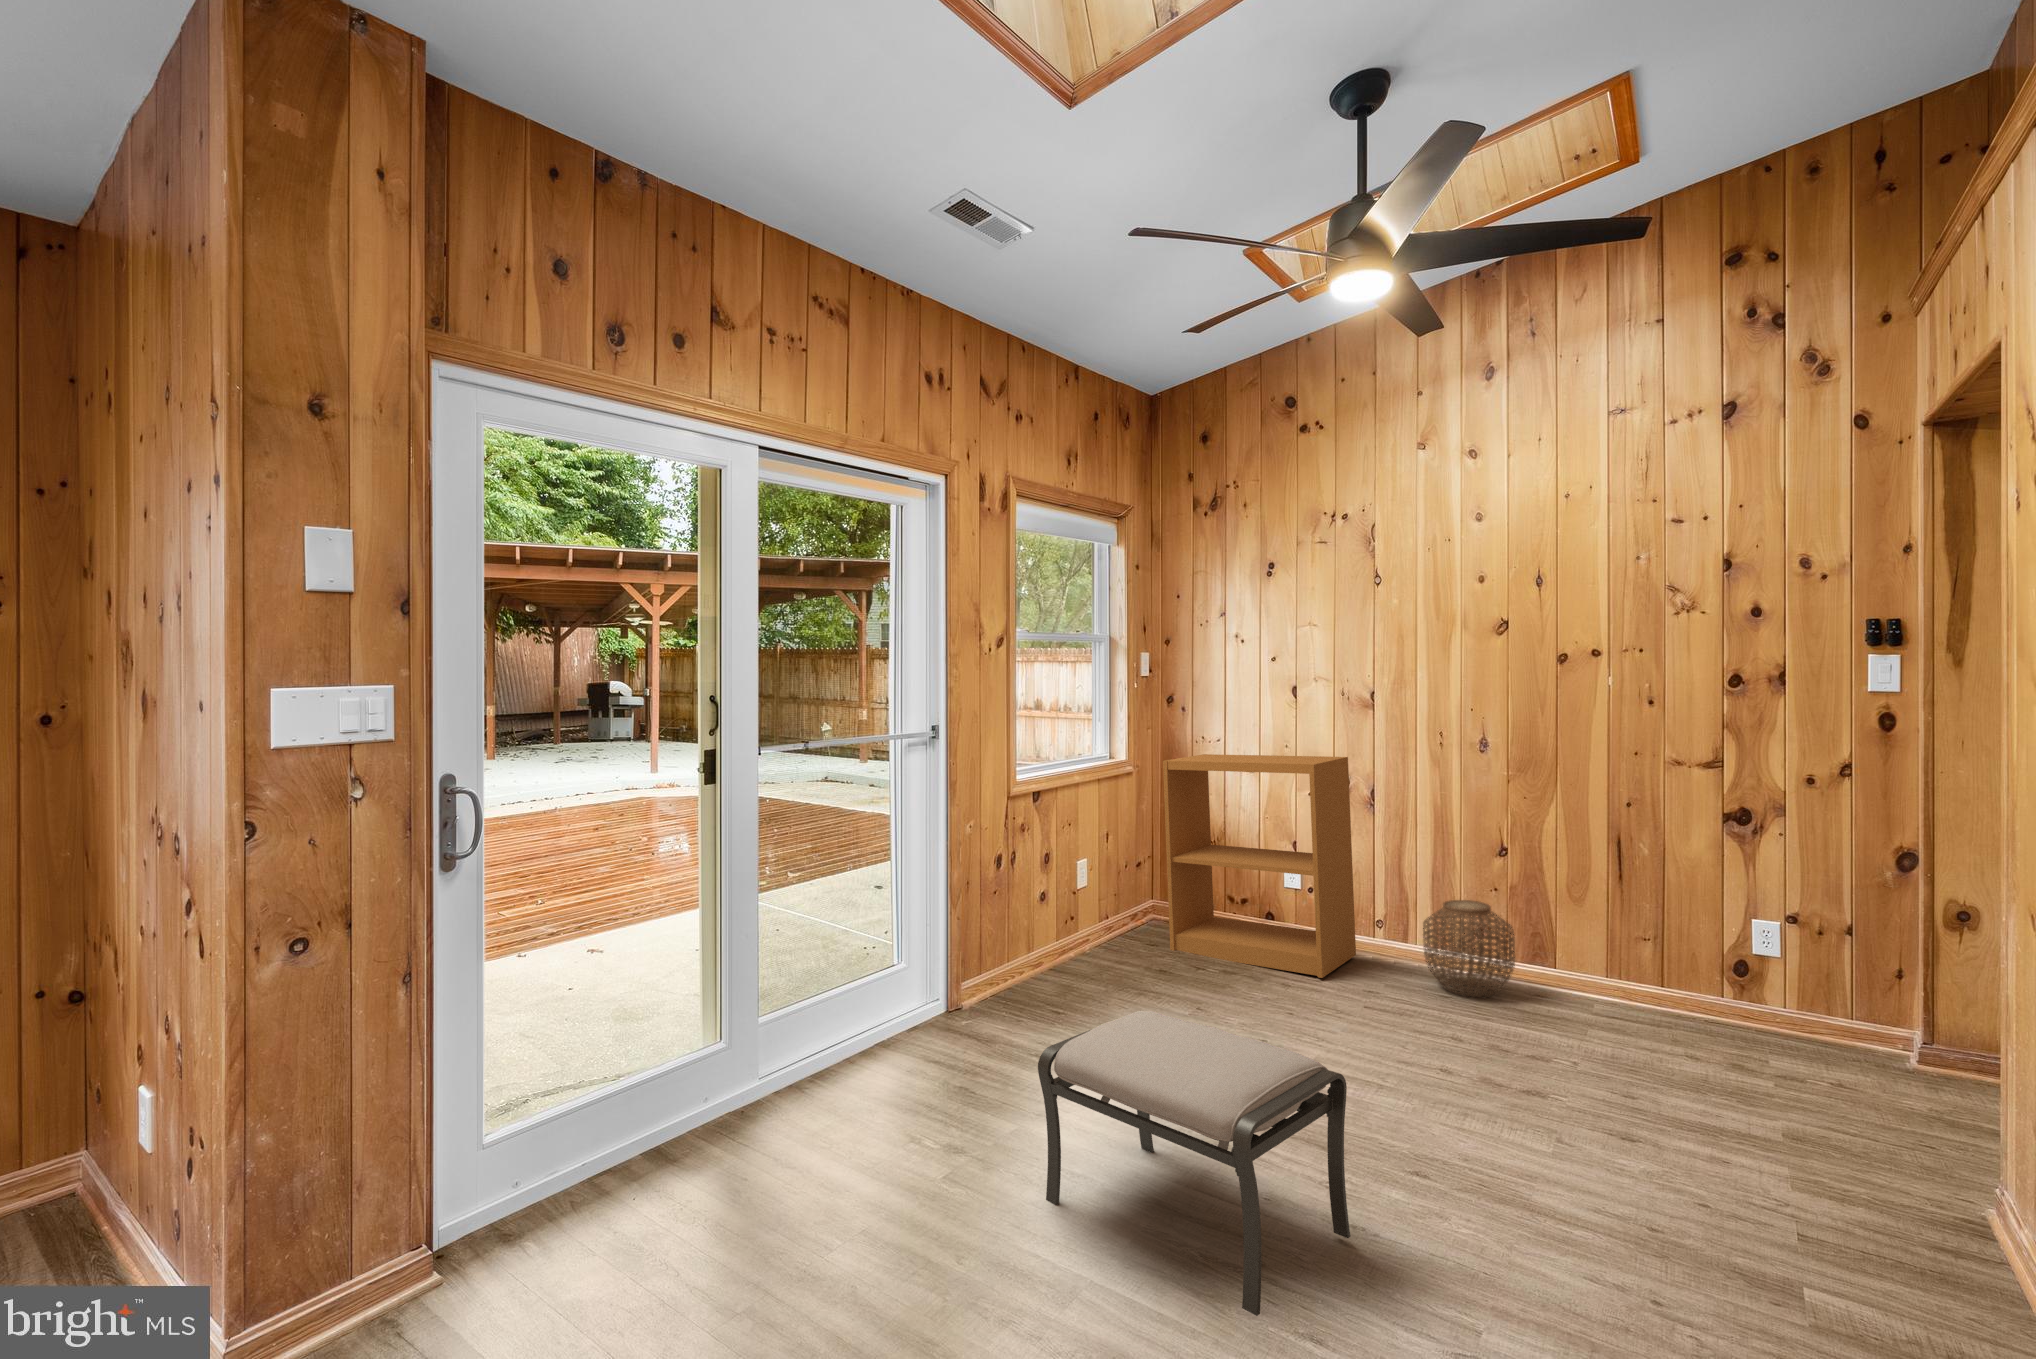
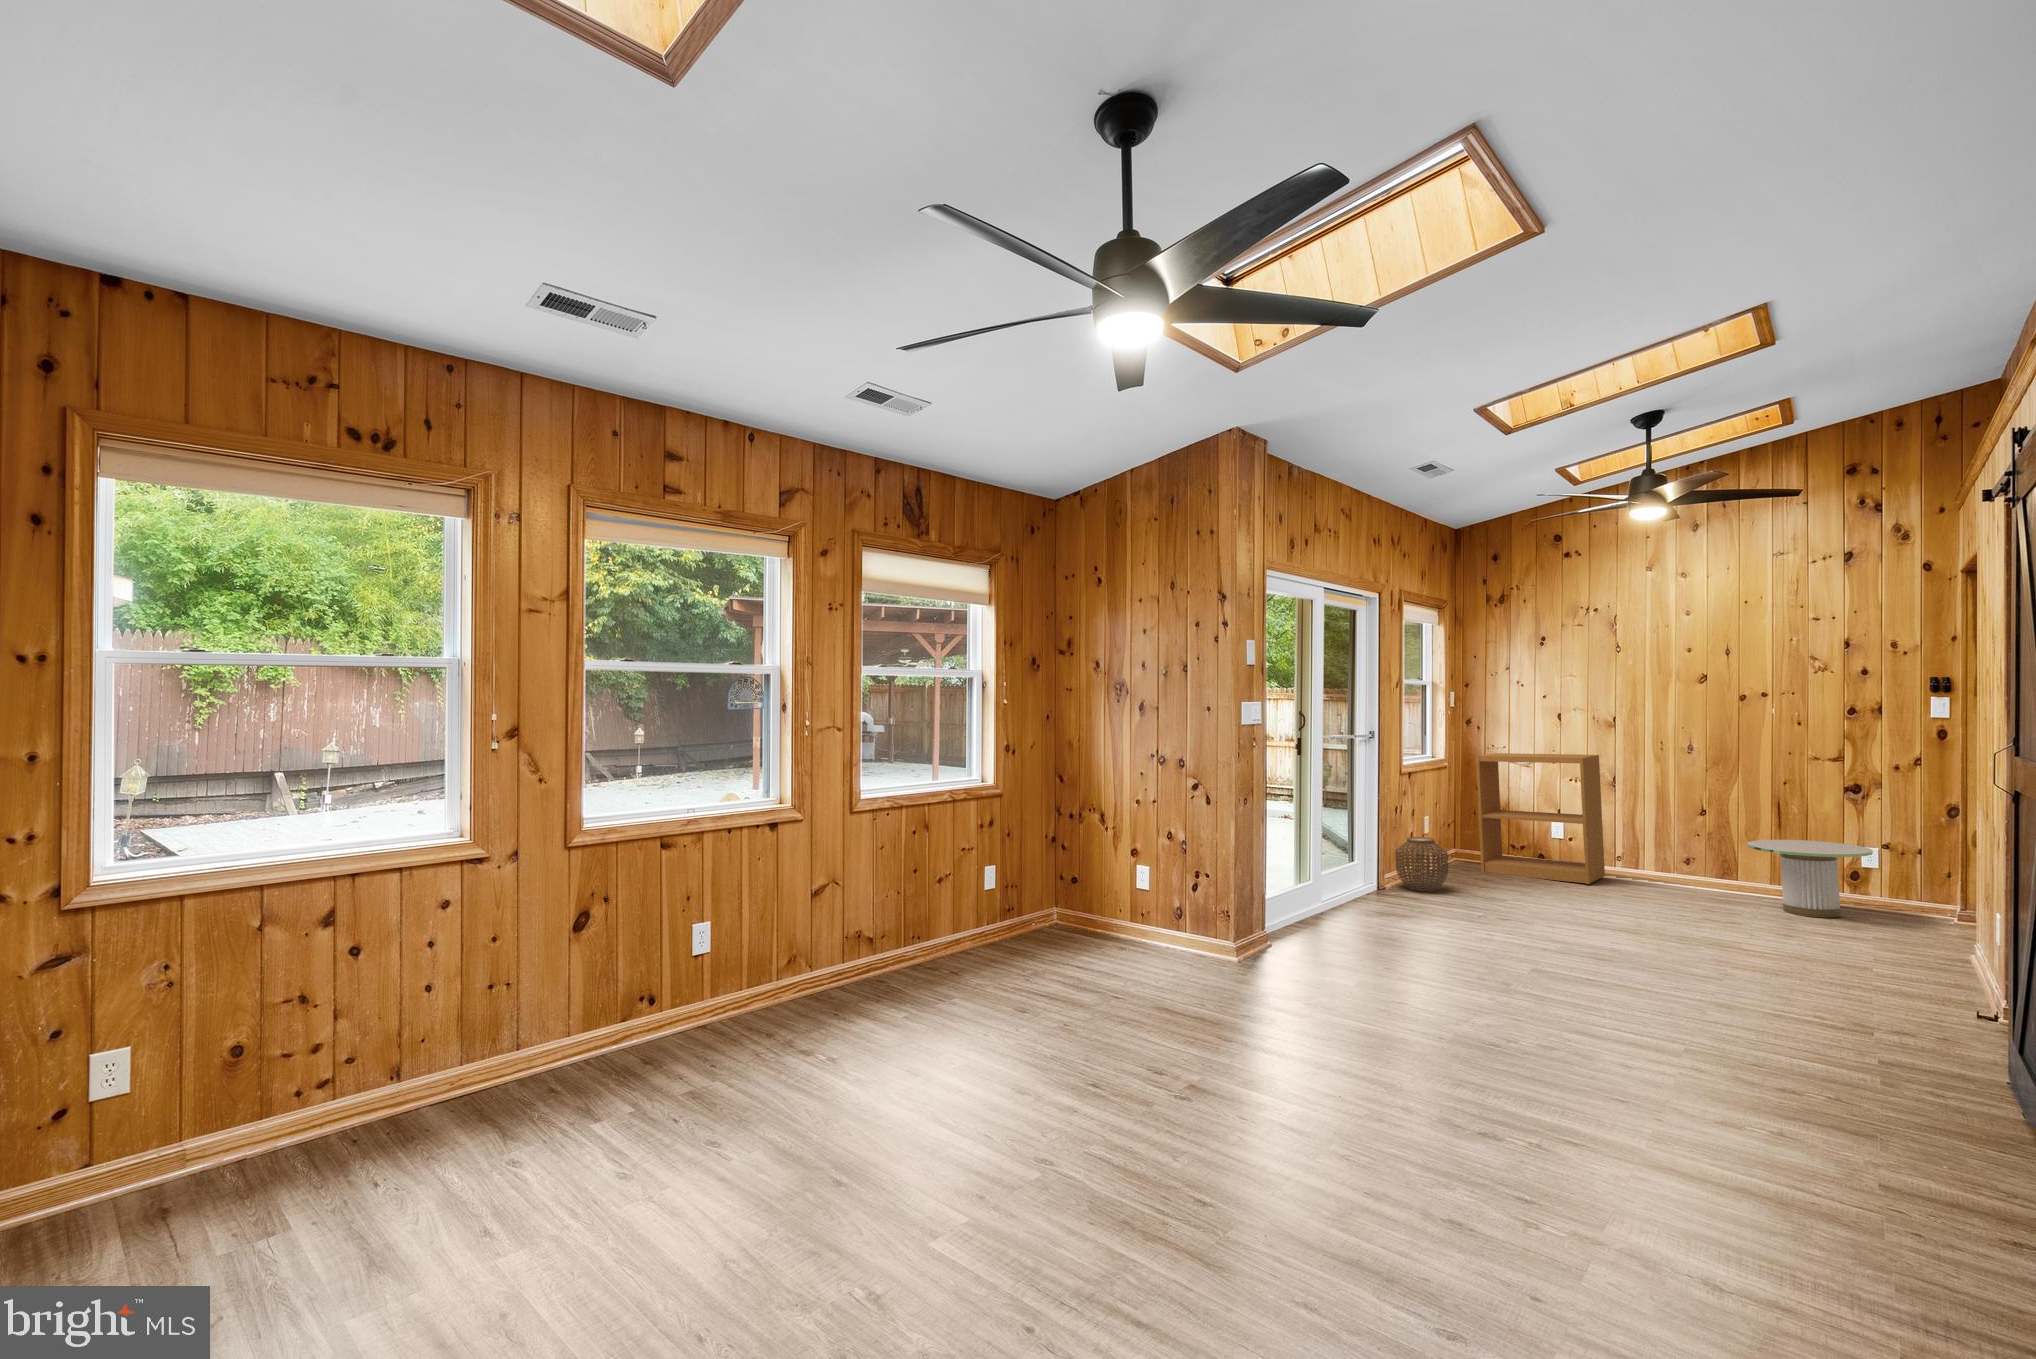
woven basket: present [1423,900,1515,997] -> present [1396,837,1448,891]
side table: none [1566,904,1774,1057] -> present [1747,840,1873,918]
ottoman: present [1038,1010,1350,1316] -> none [1495,865,1652,967]

